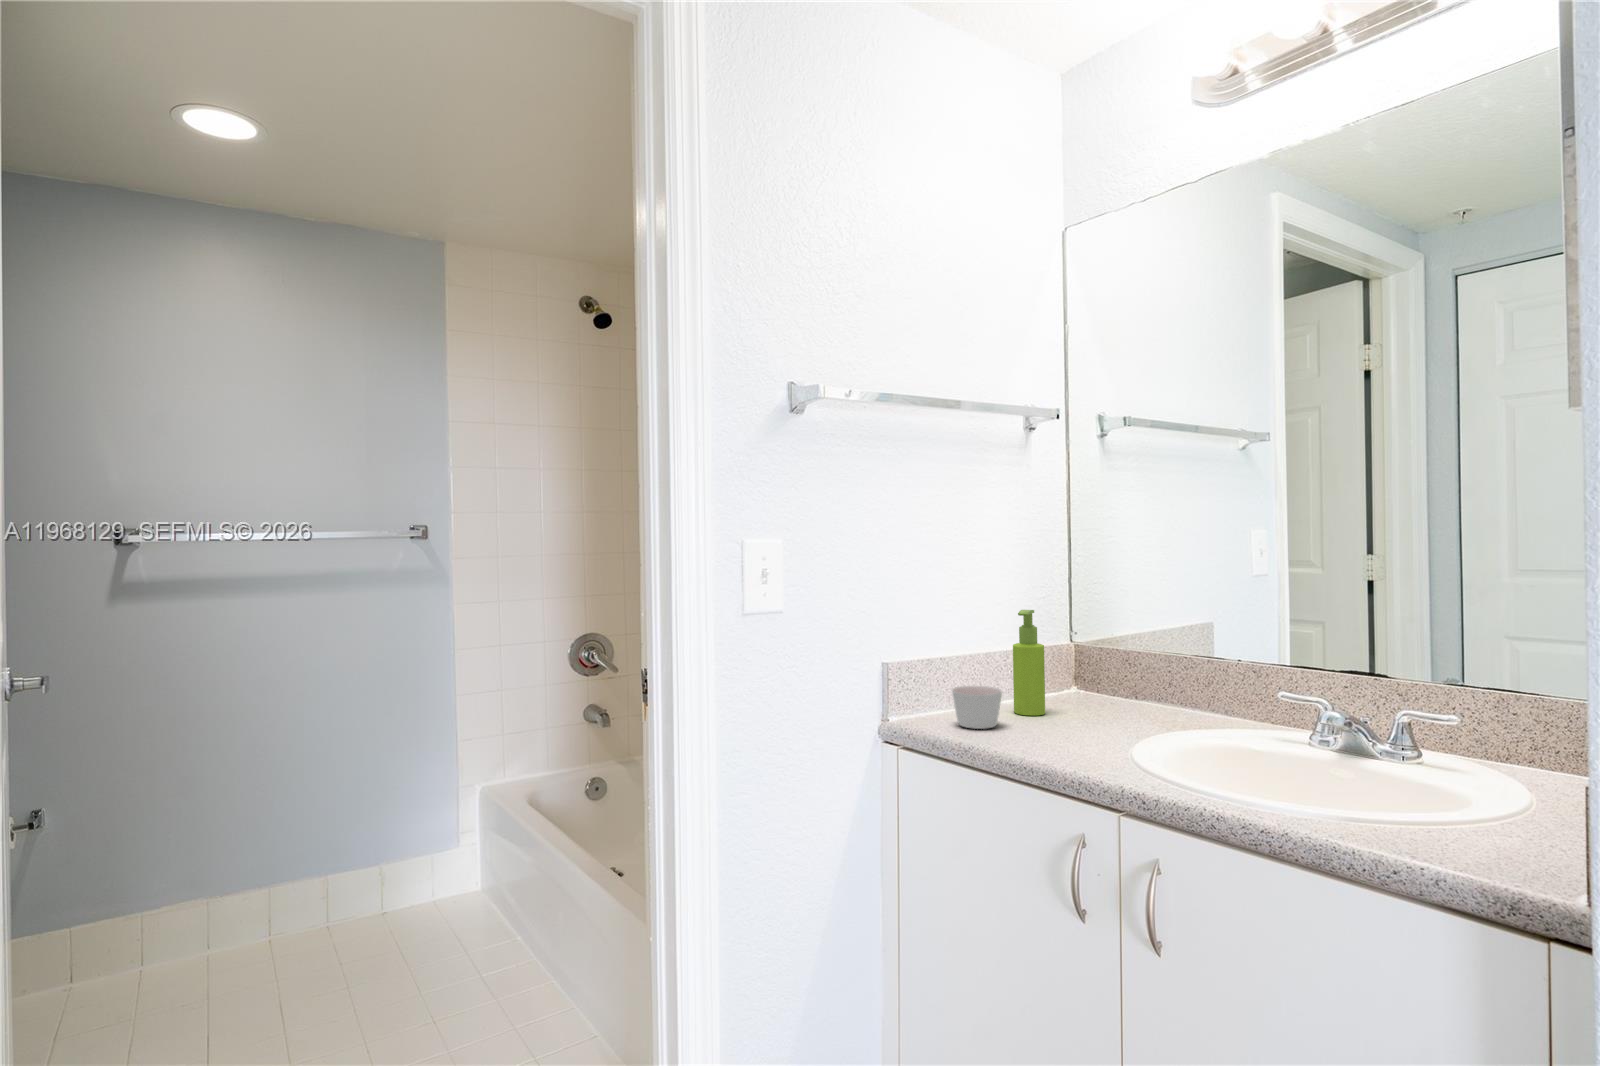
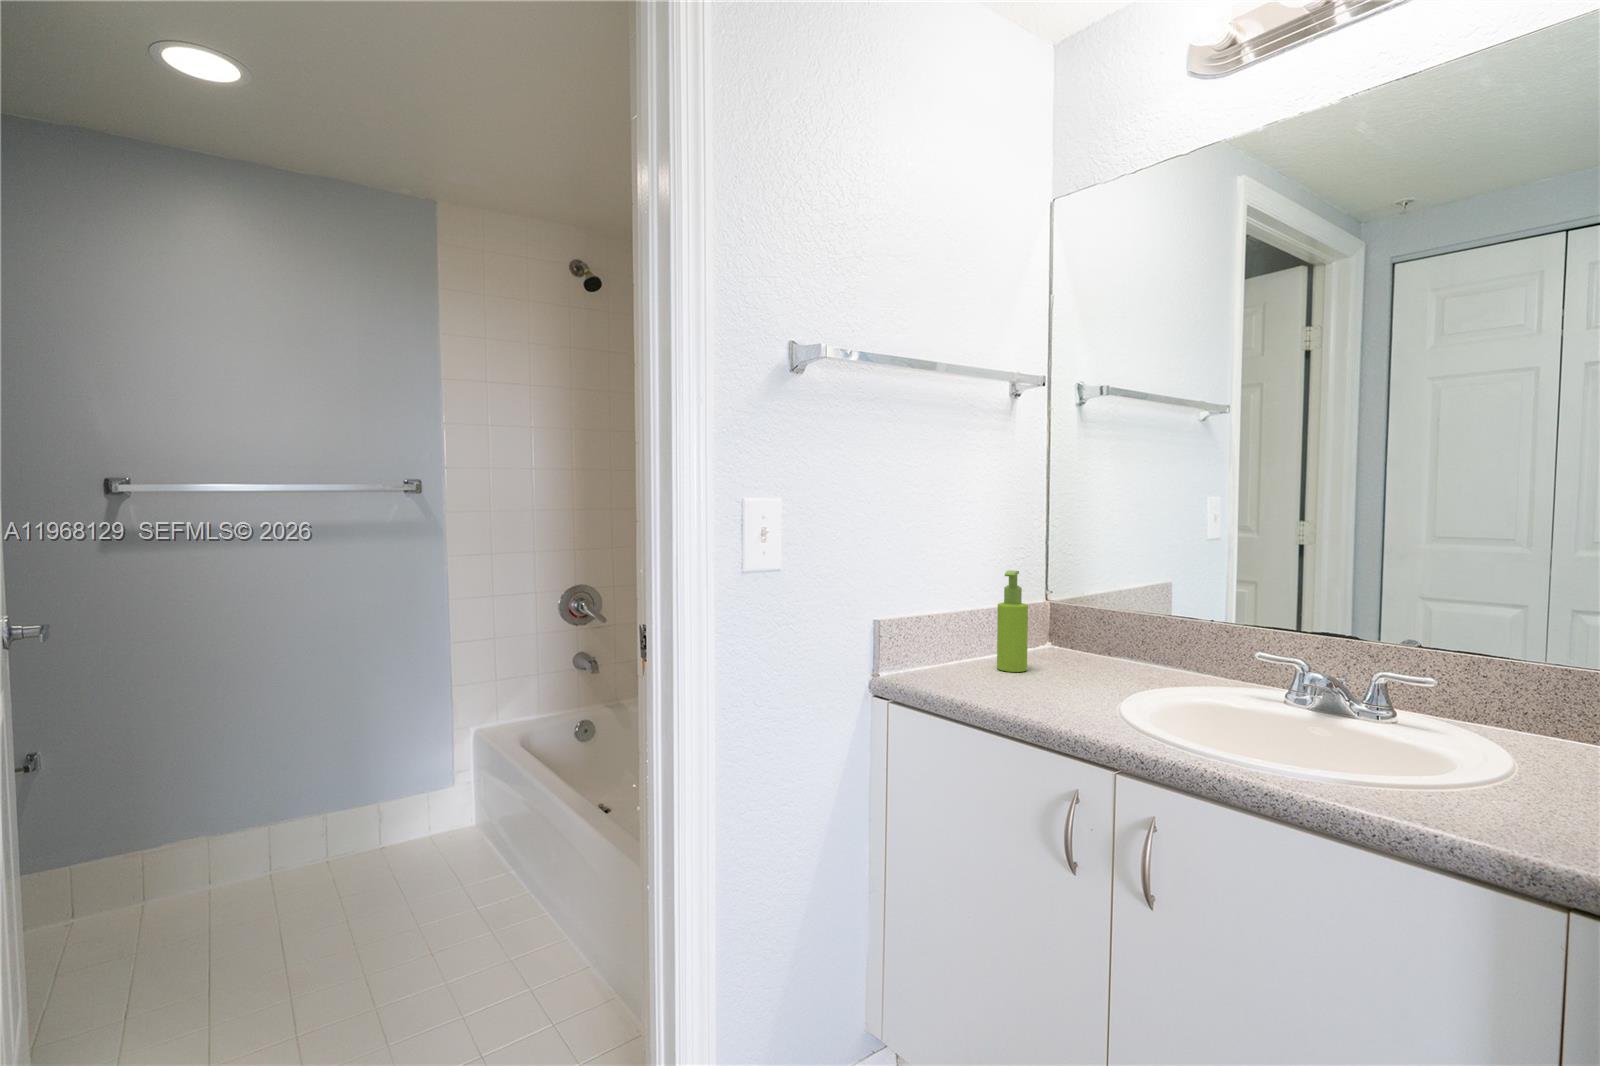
candle: present [951,686,1002,729] -> none [941,643,990,685]

